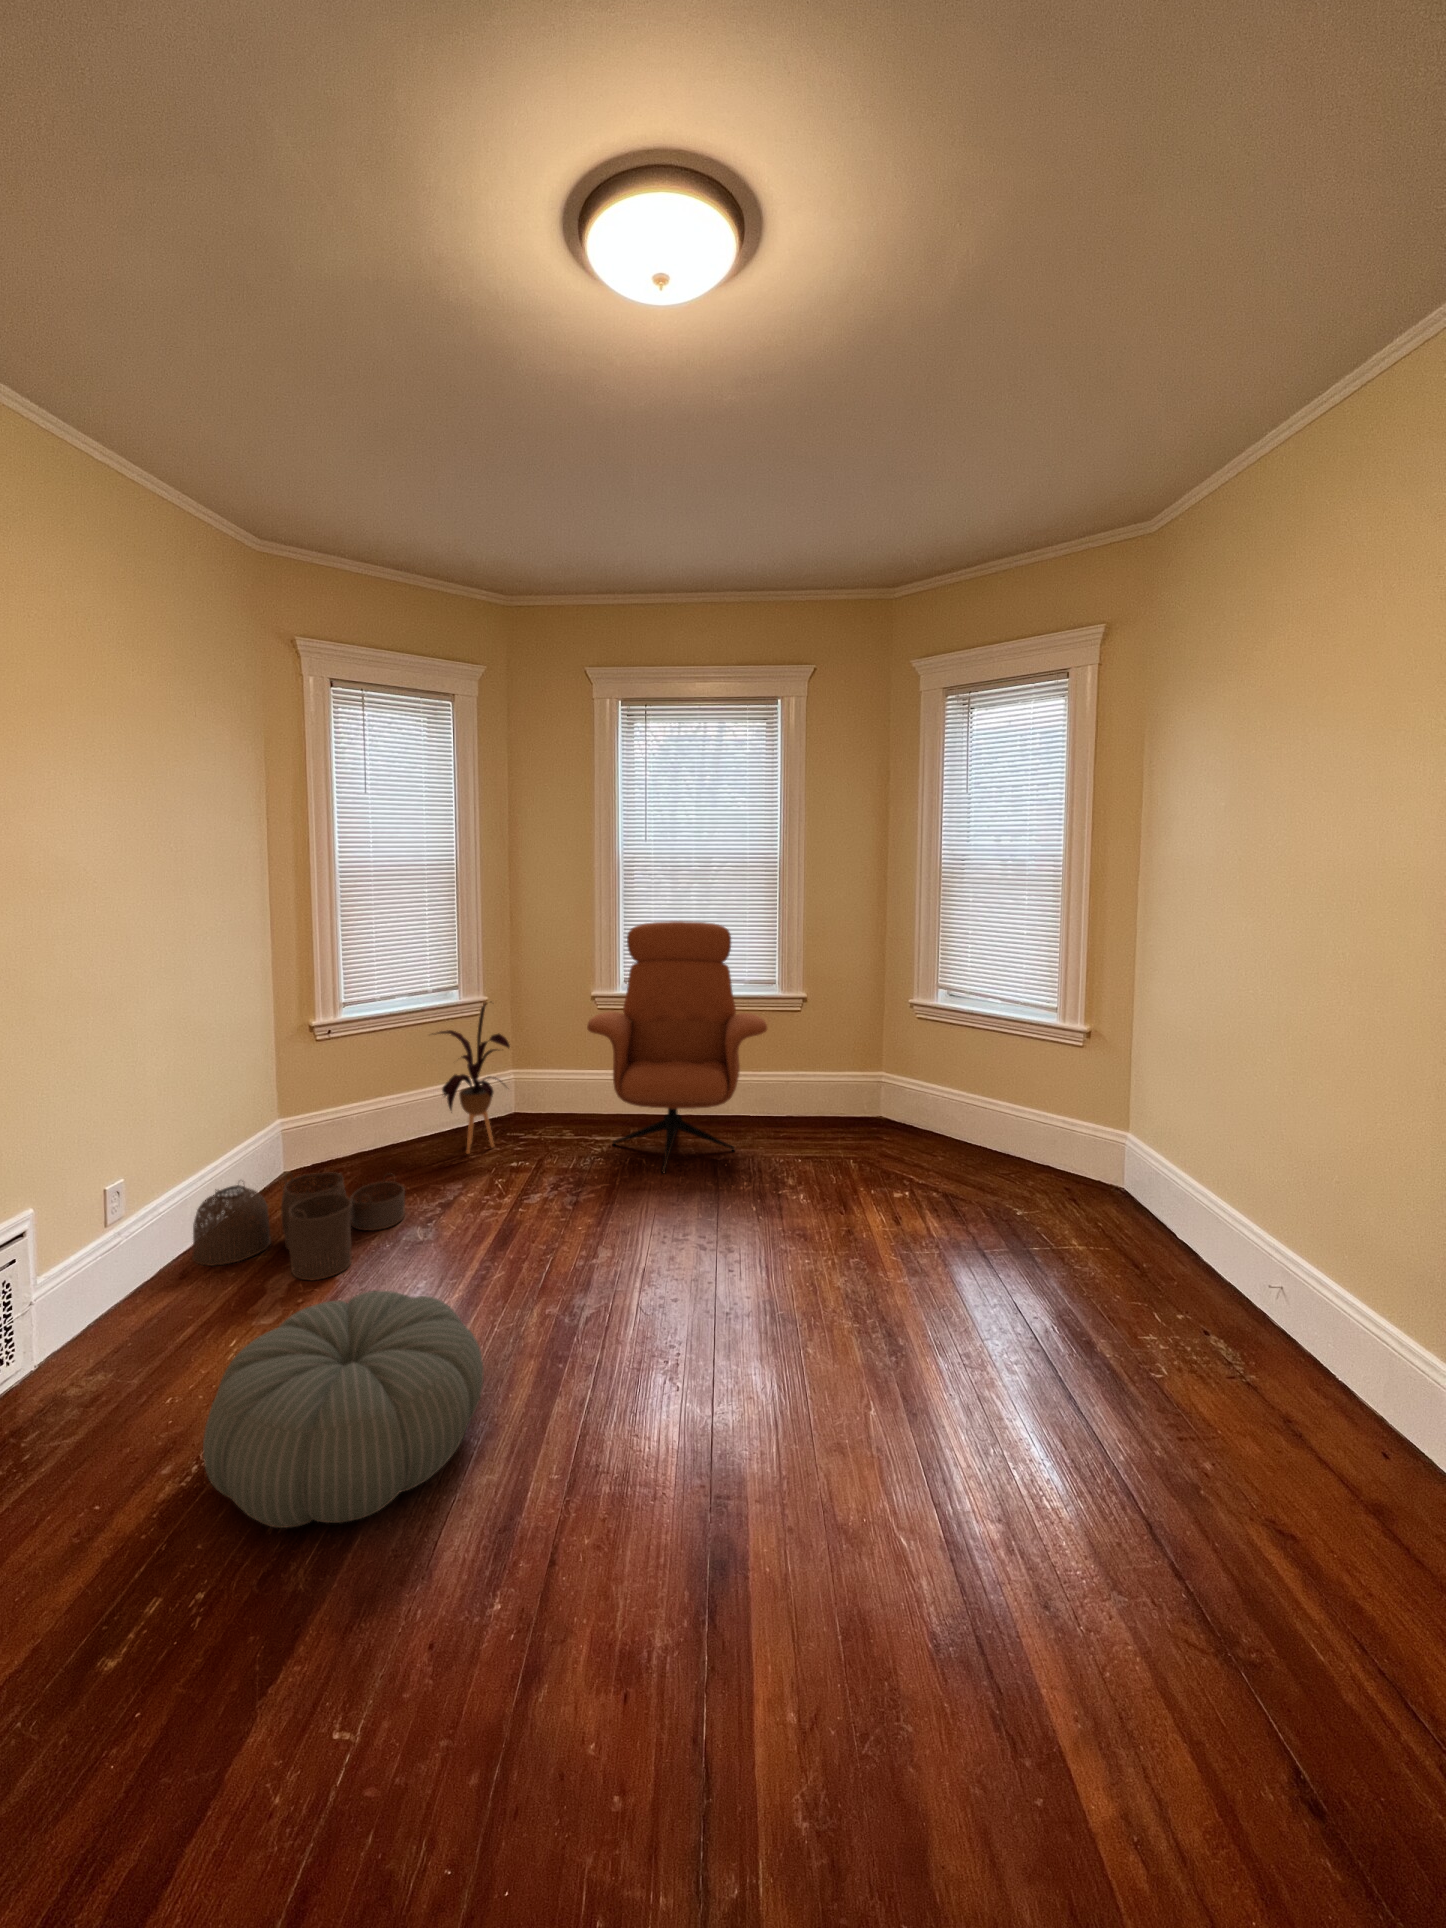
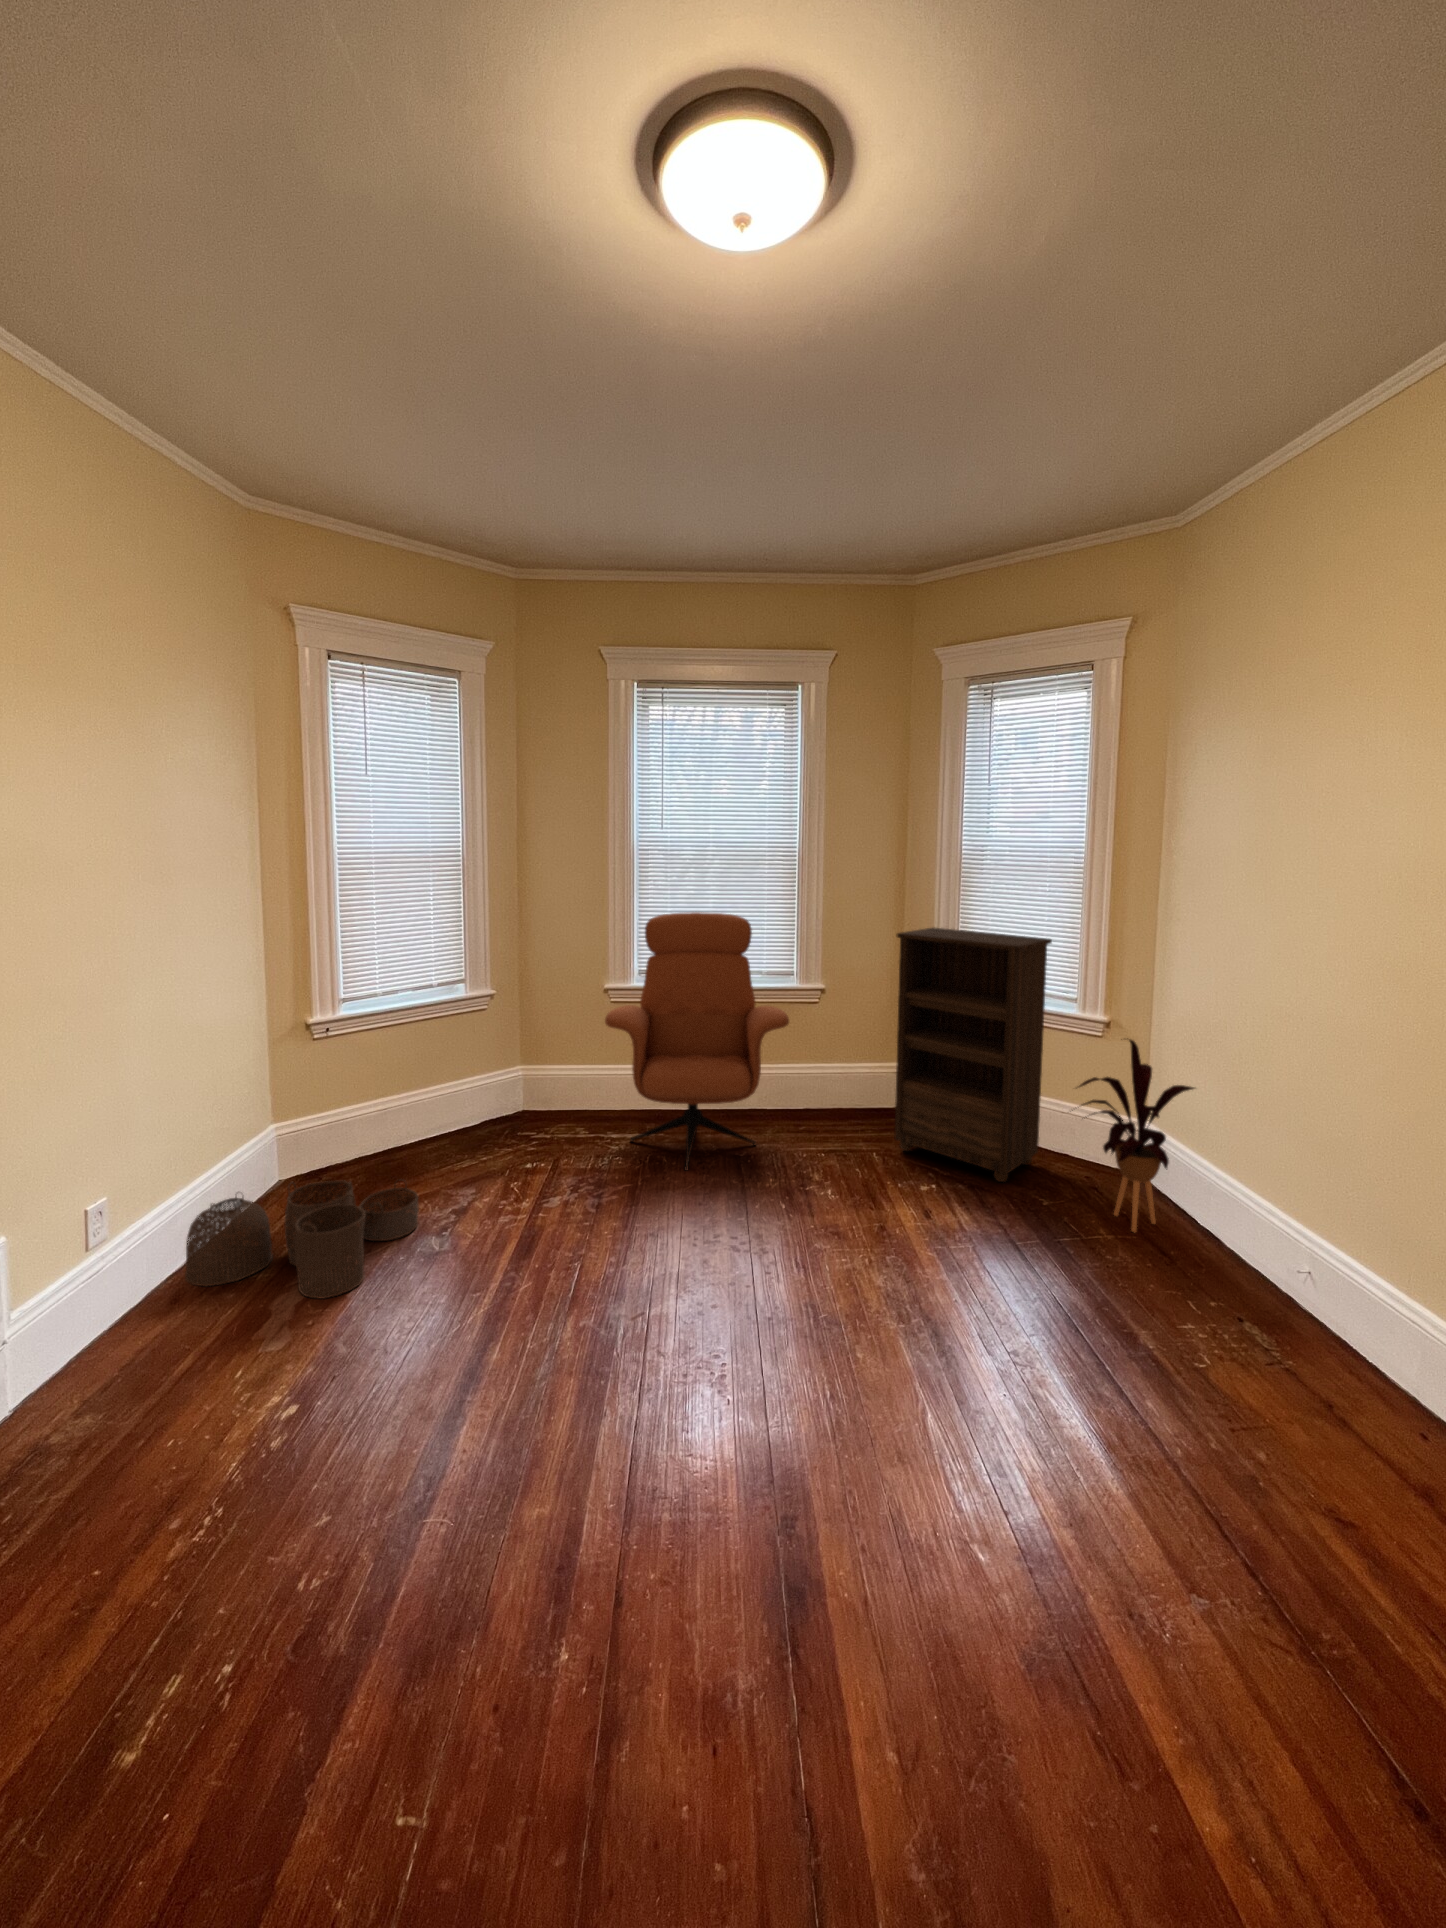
bookshelf: none [873,936,1030,1192] -> present [895,927,1052,1182]
house plant: present [437,1004,510,1154] -> present [1072,1040,1194,1233]
pouf: present [203,1291,484,1528] -> none [221,1312,527,1585]

